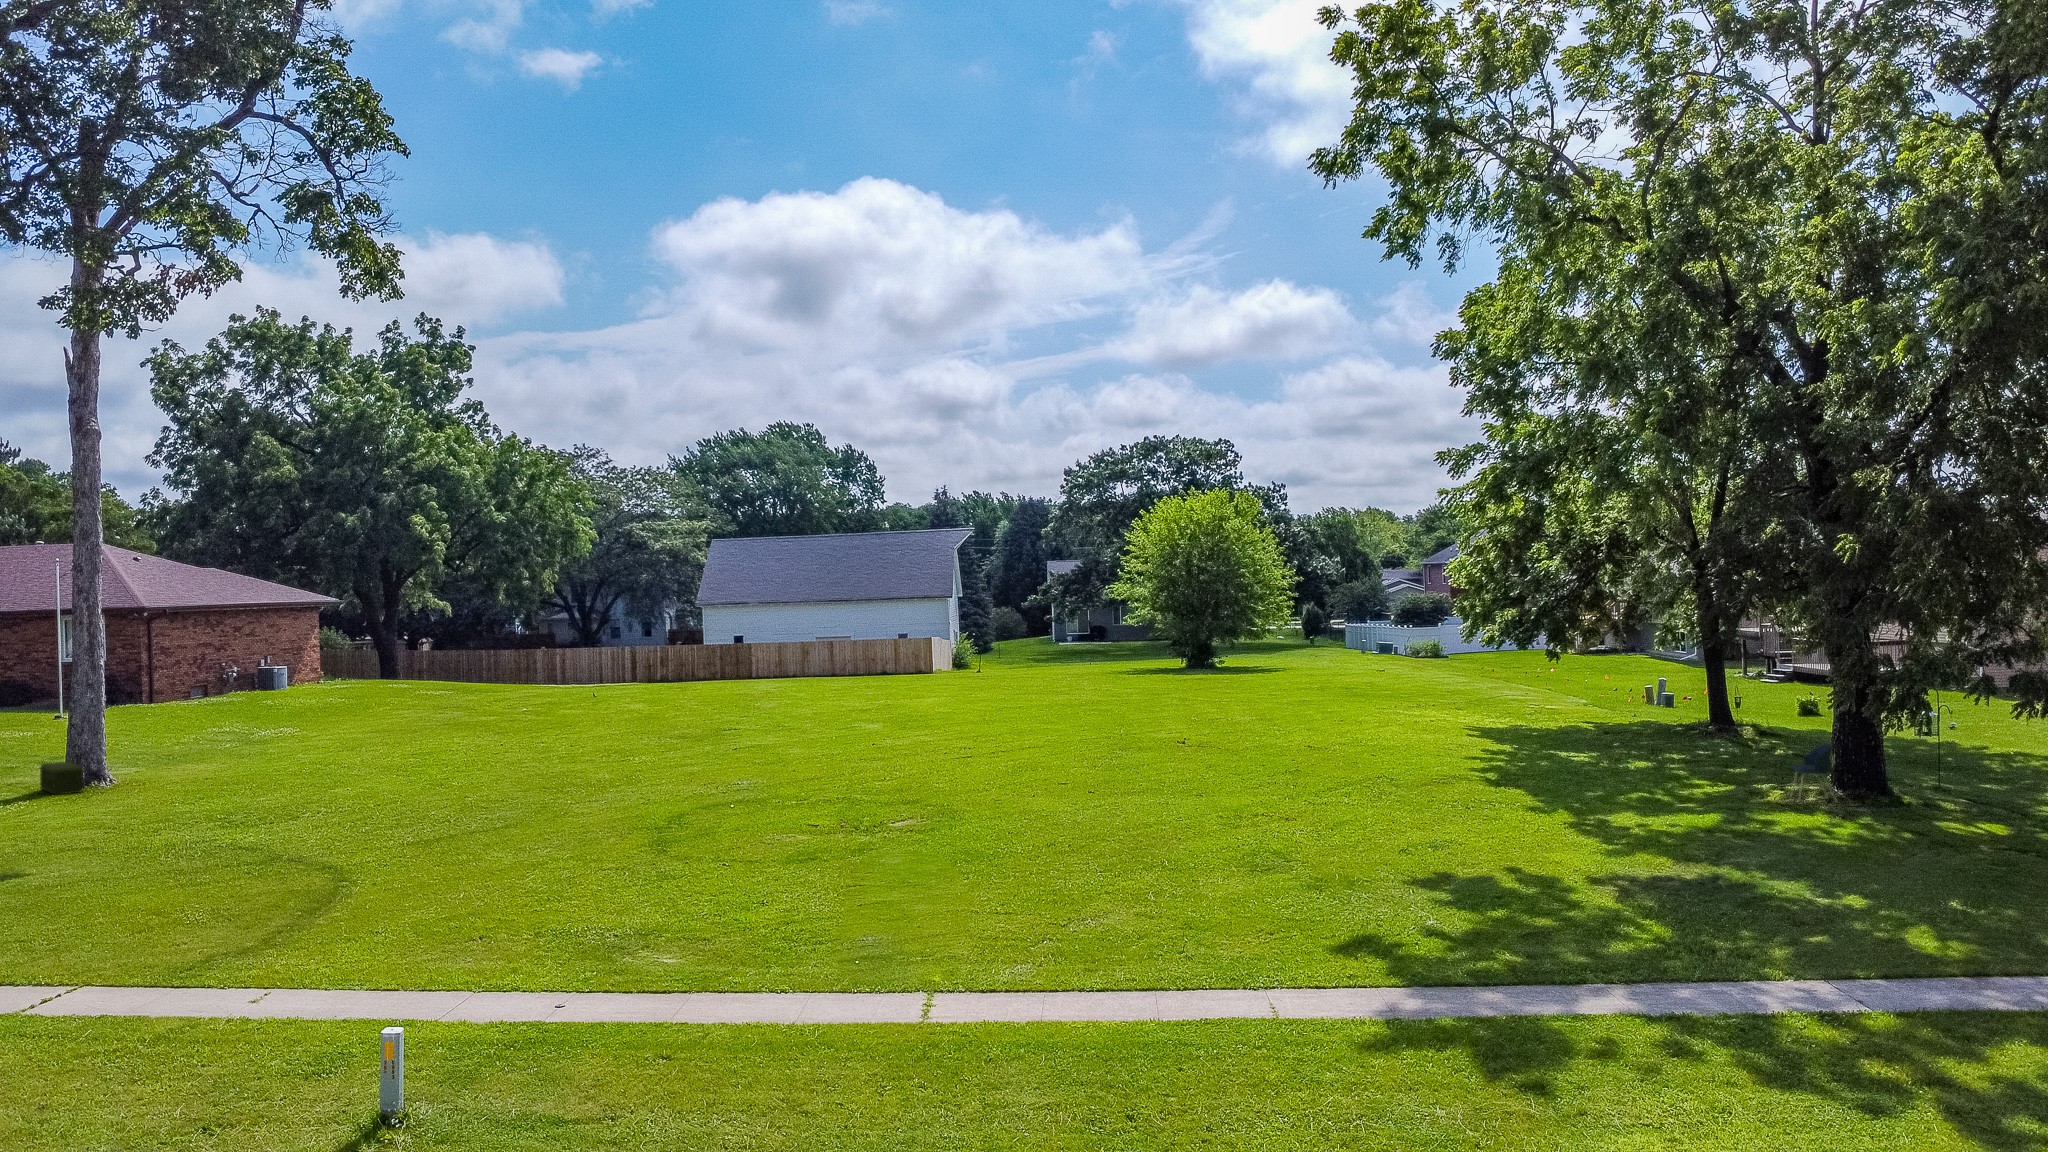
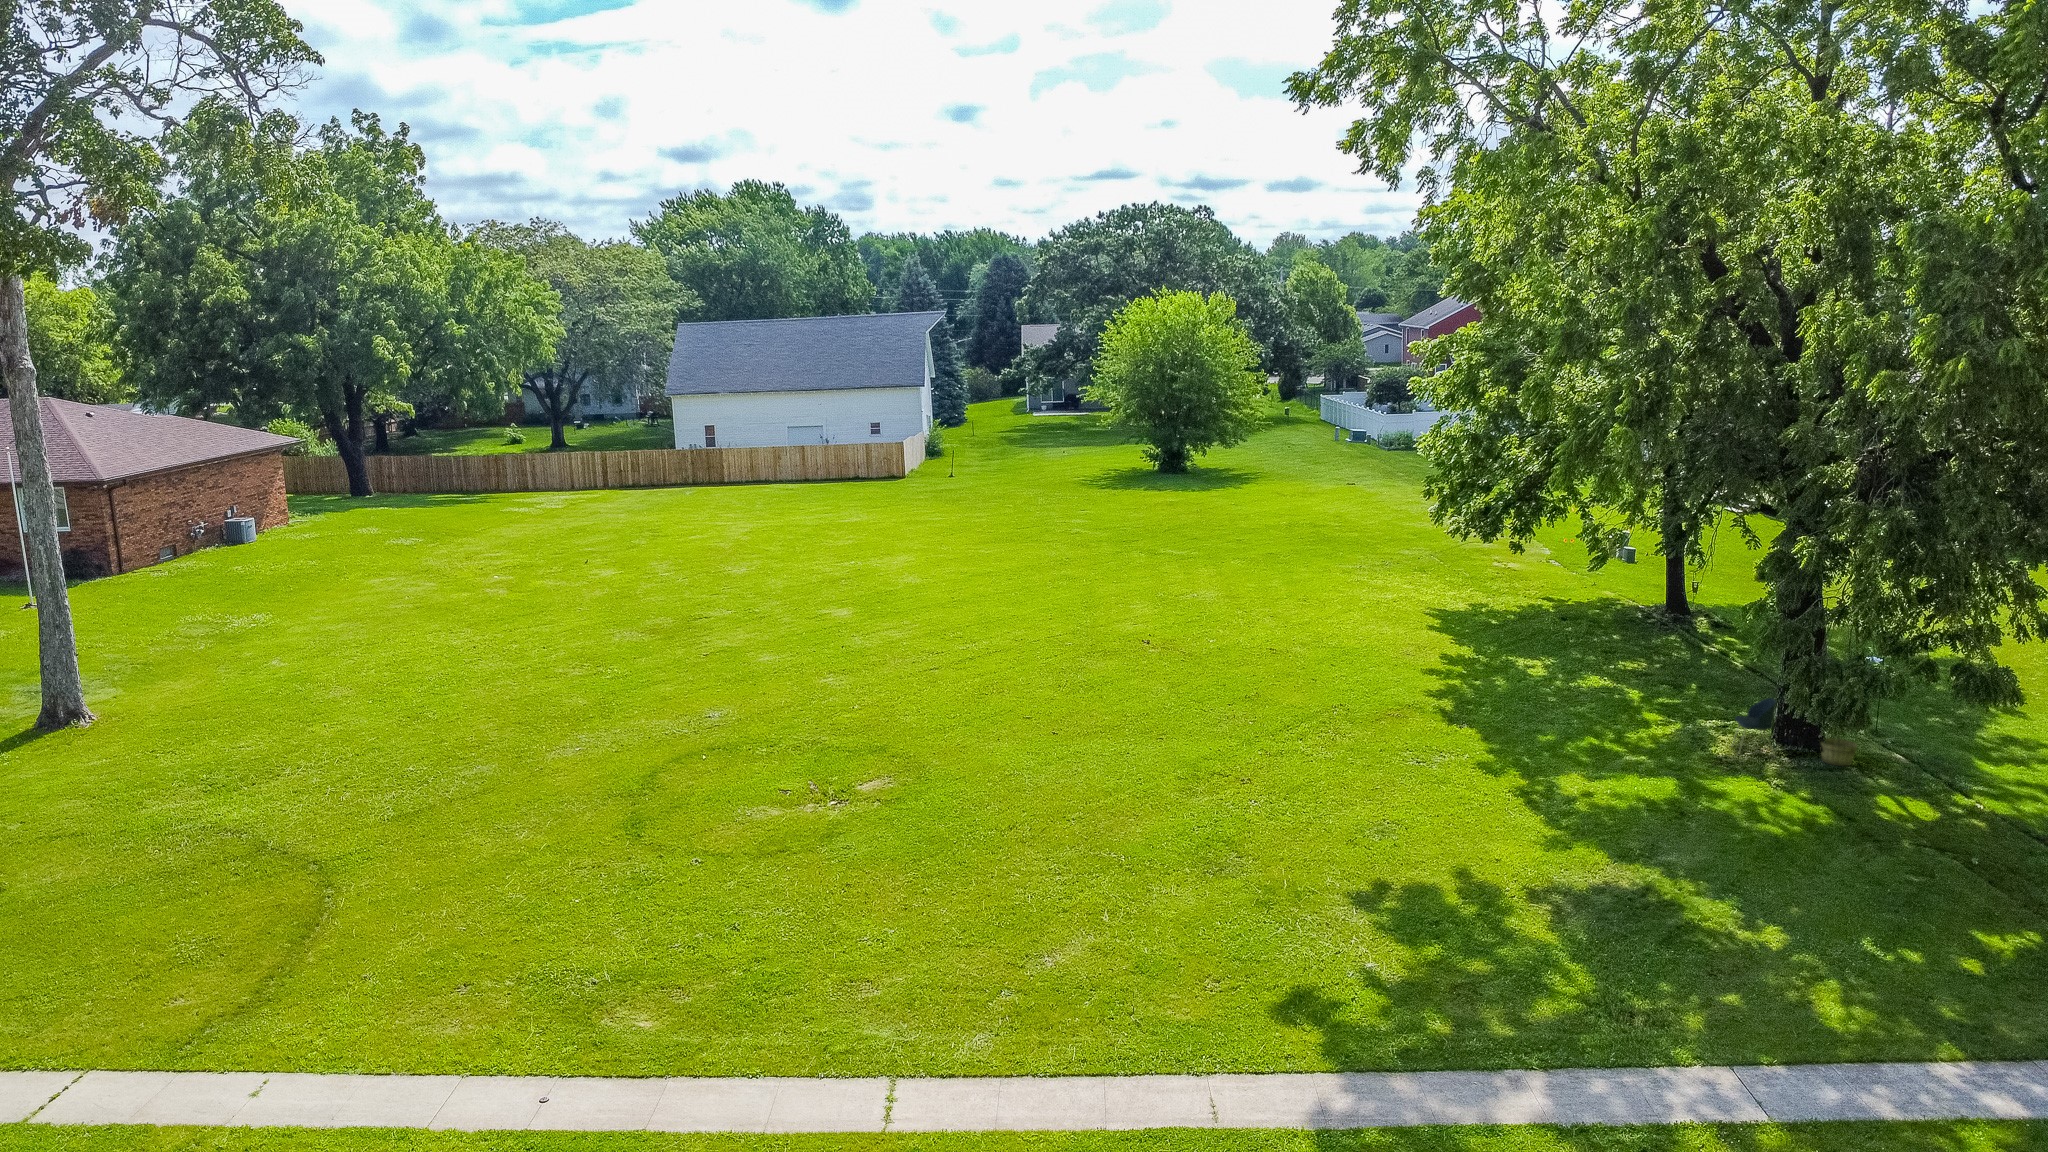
storage bench: present [40,762,83,795] -> none [17,695,63,734]
wooden bucket: none [1882,777,1922,808] -> present [1821,738,1857,766]

